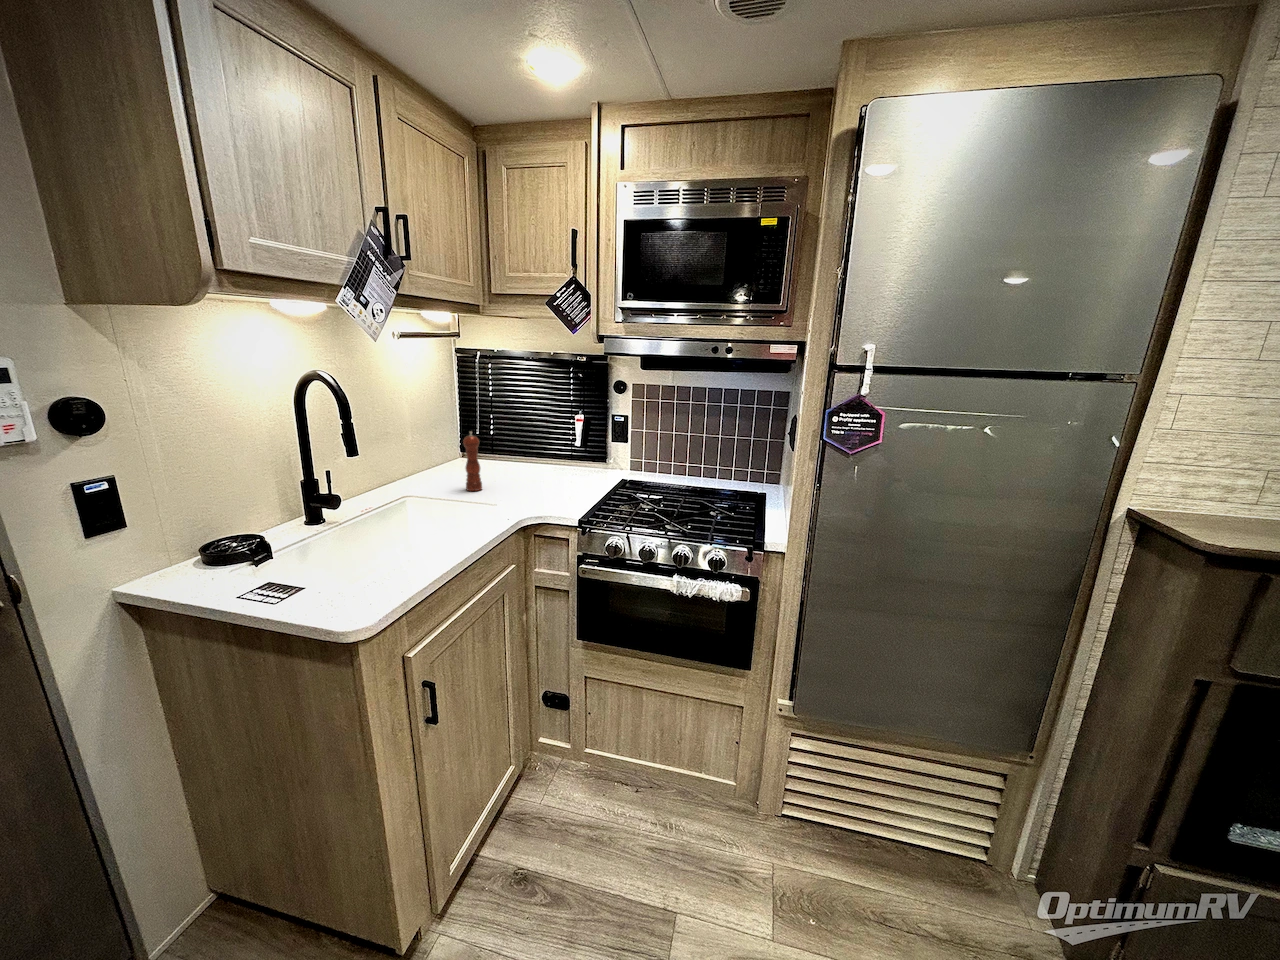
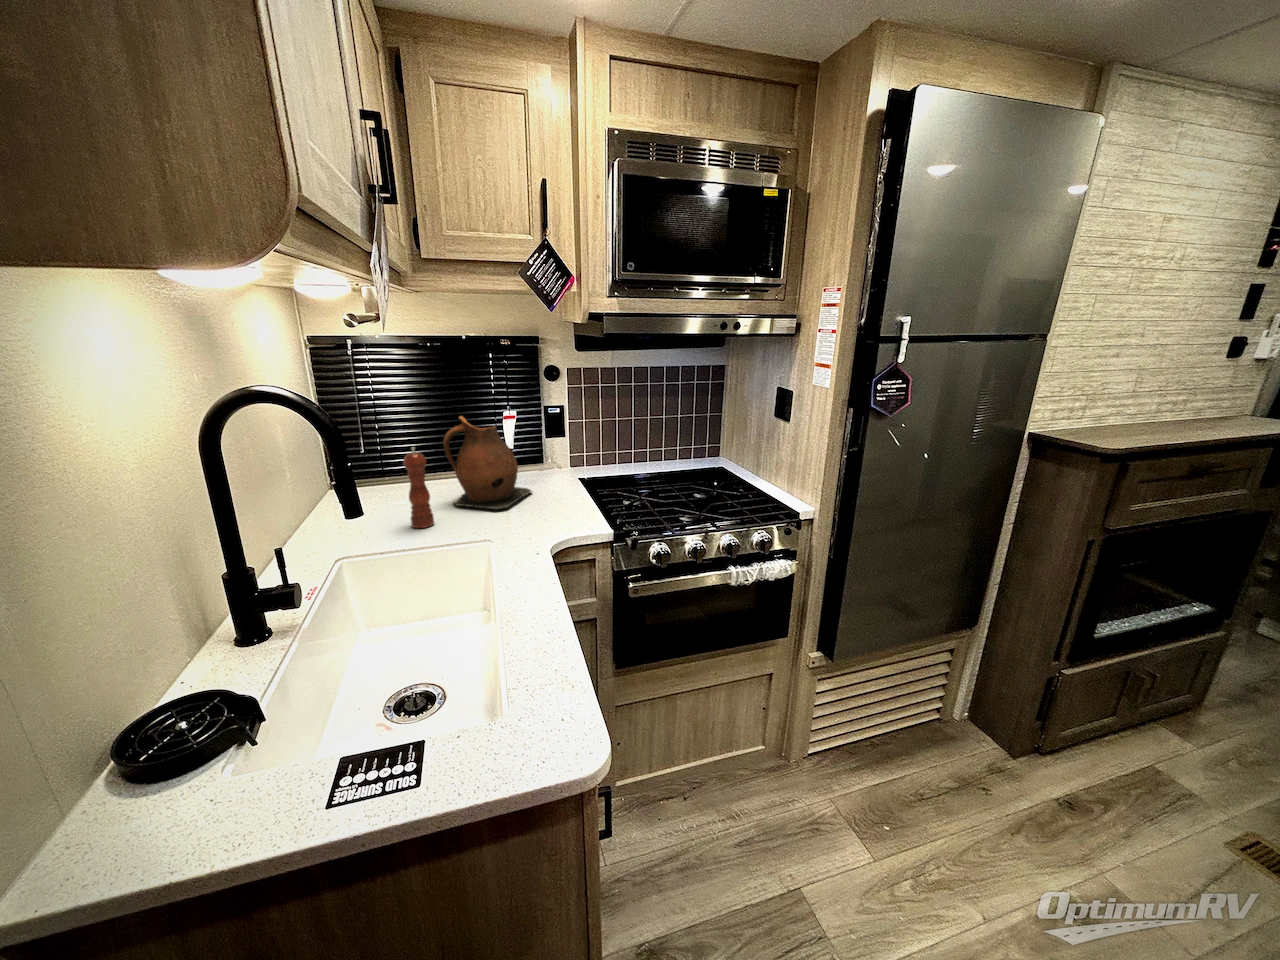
ceramic pitcher: none [507,414,574,490] -> present [443,416,531,510]

